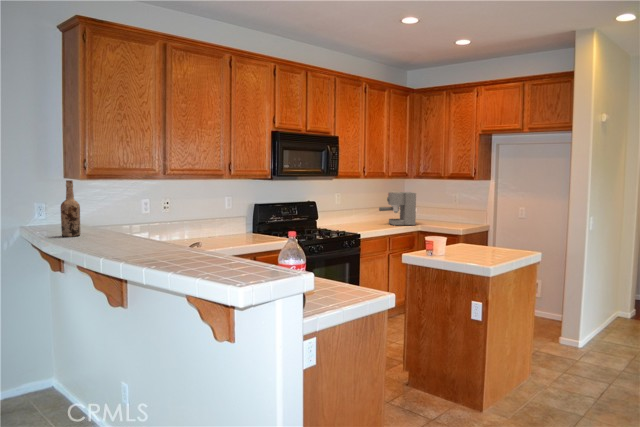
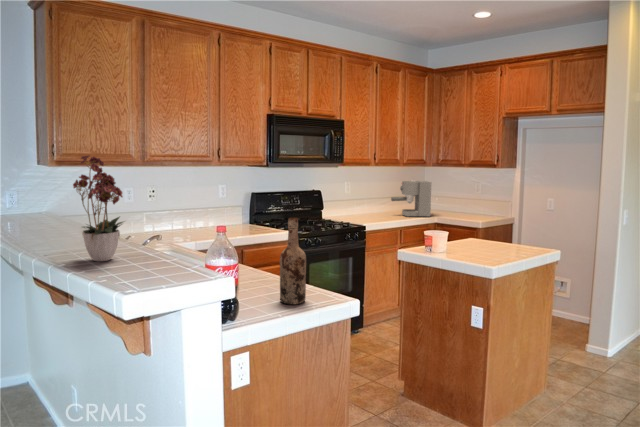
flower arrangement: none [156,168,212,263] -> present [73,155,123,261]
wine bottle: present [61,180,80,237] -> present [280,217,306,304]

